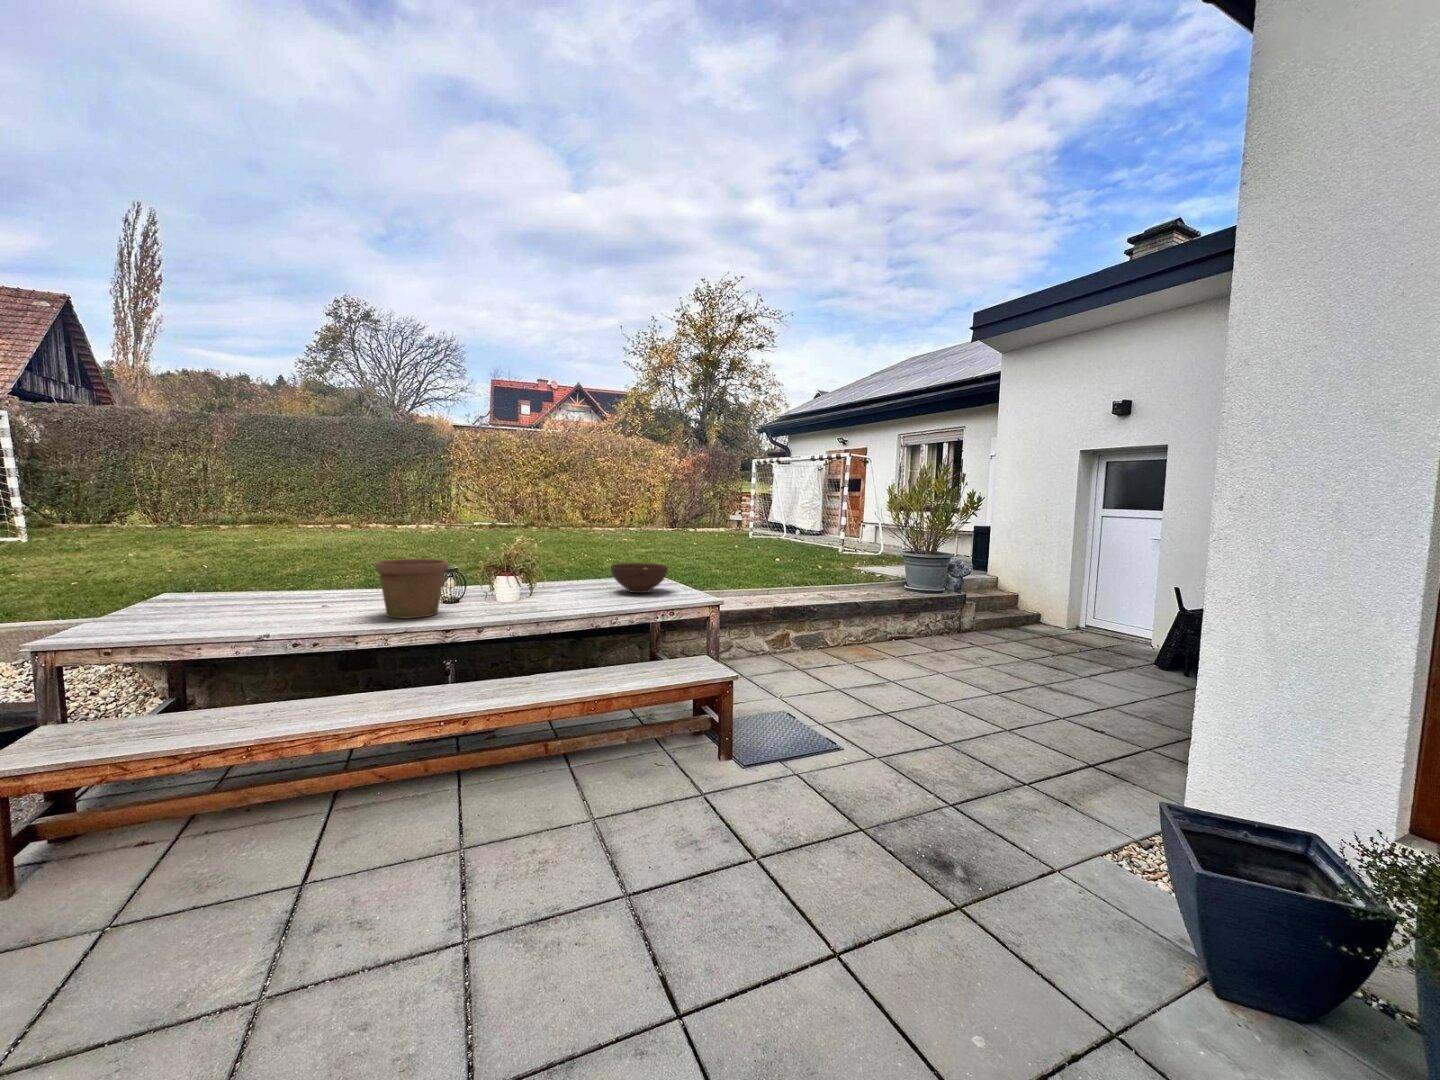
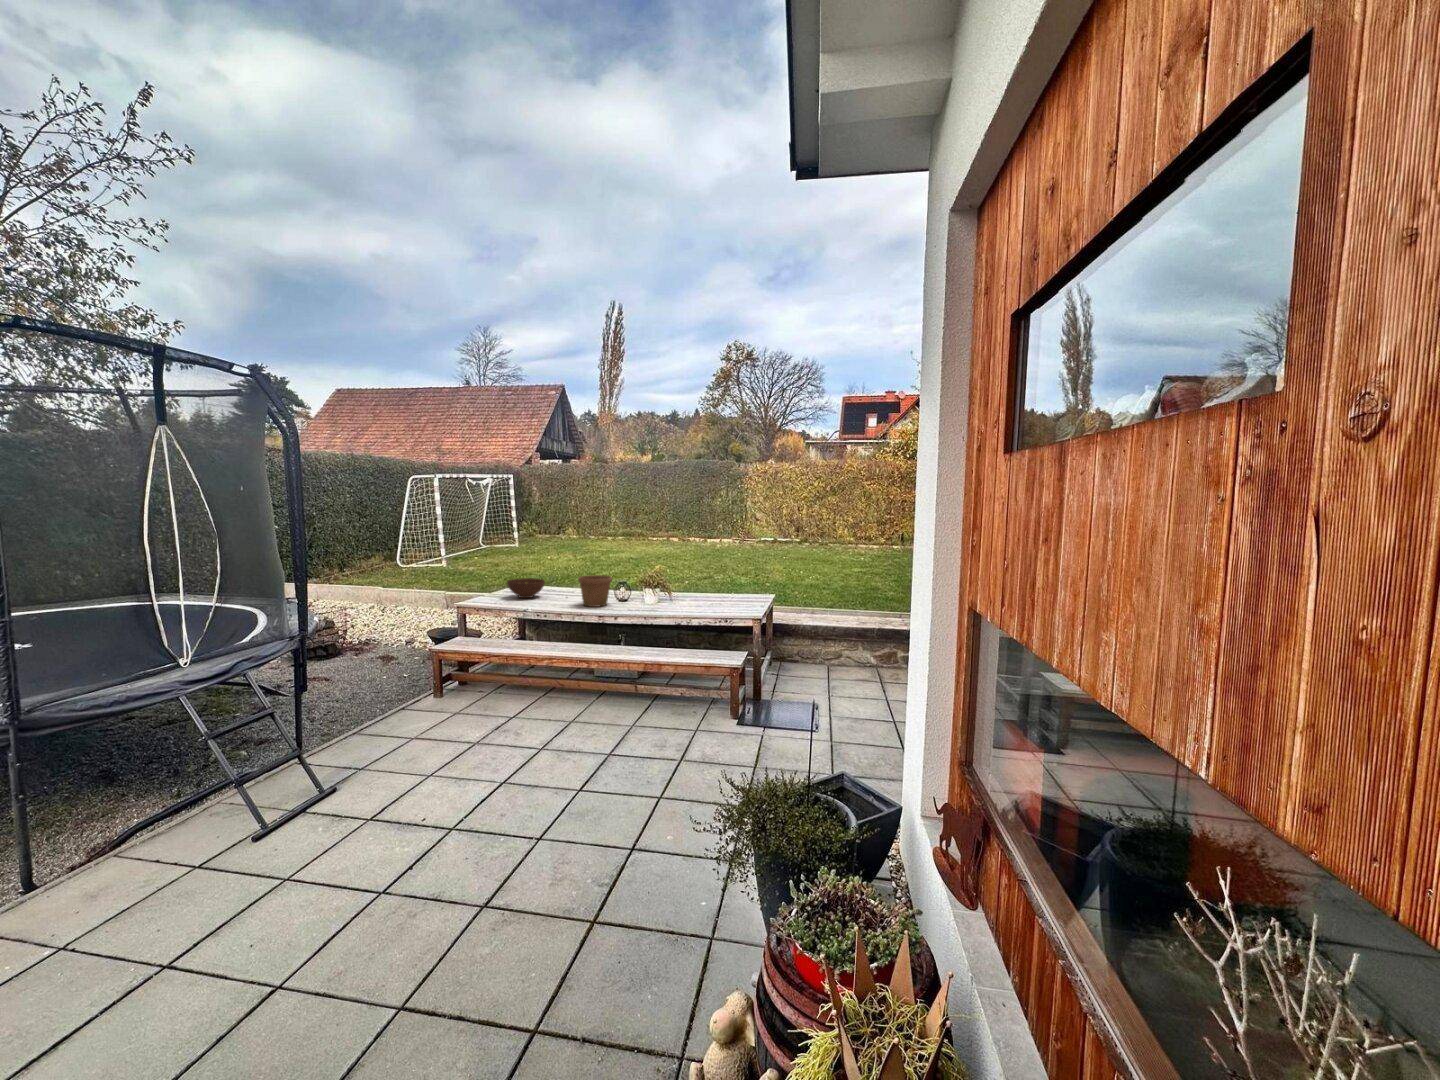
fruit bowl: present [611,563,668,593] -> present [507,578,545,598]

